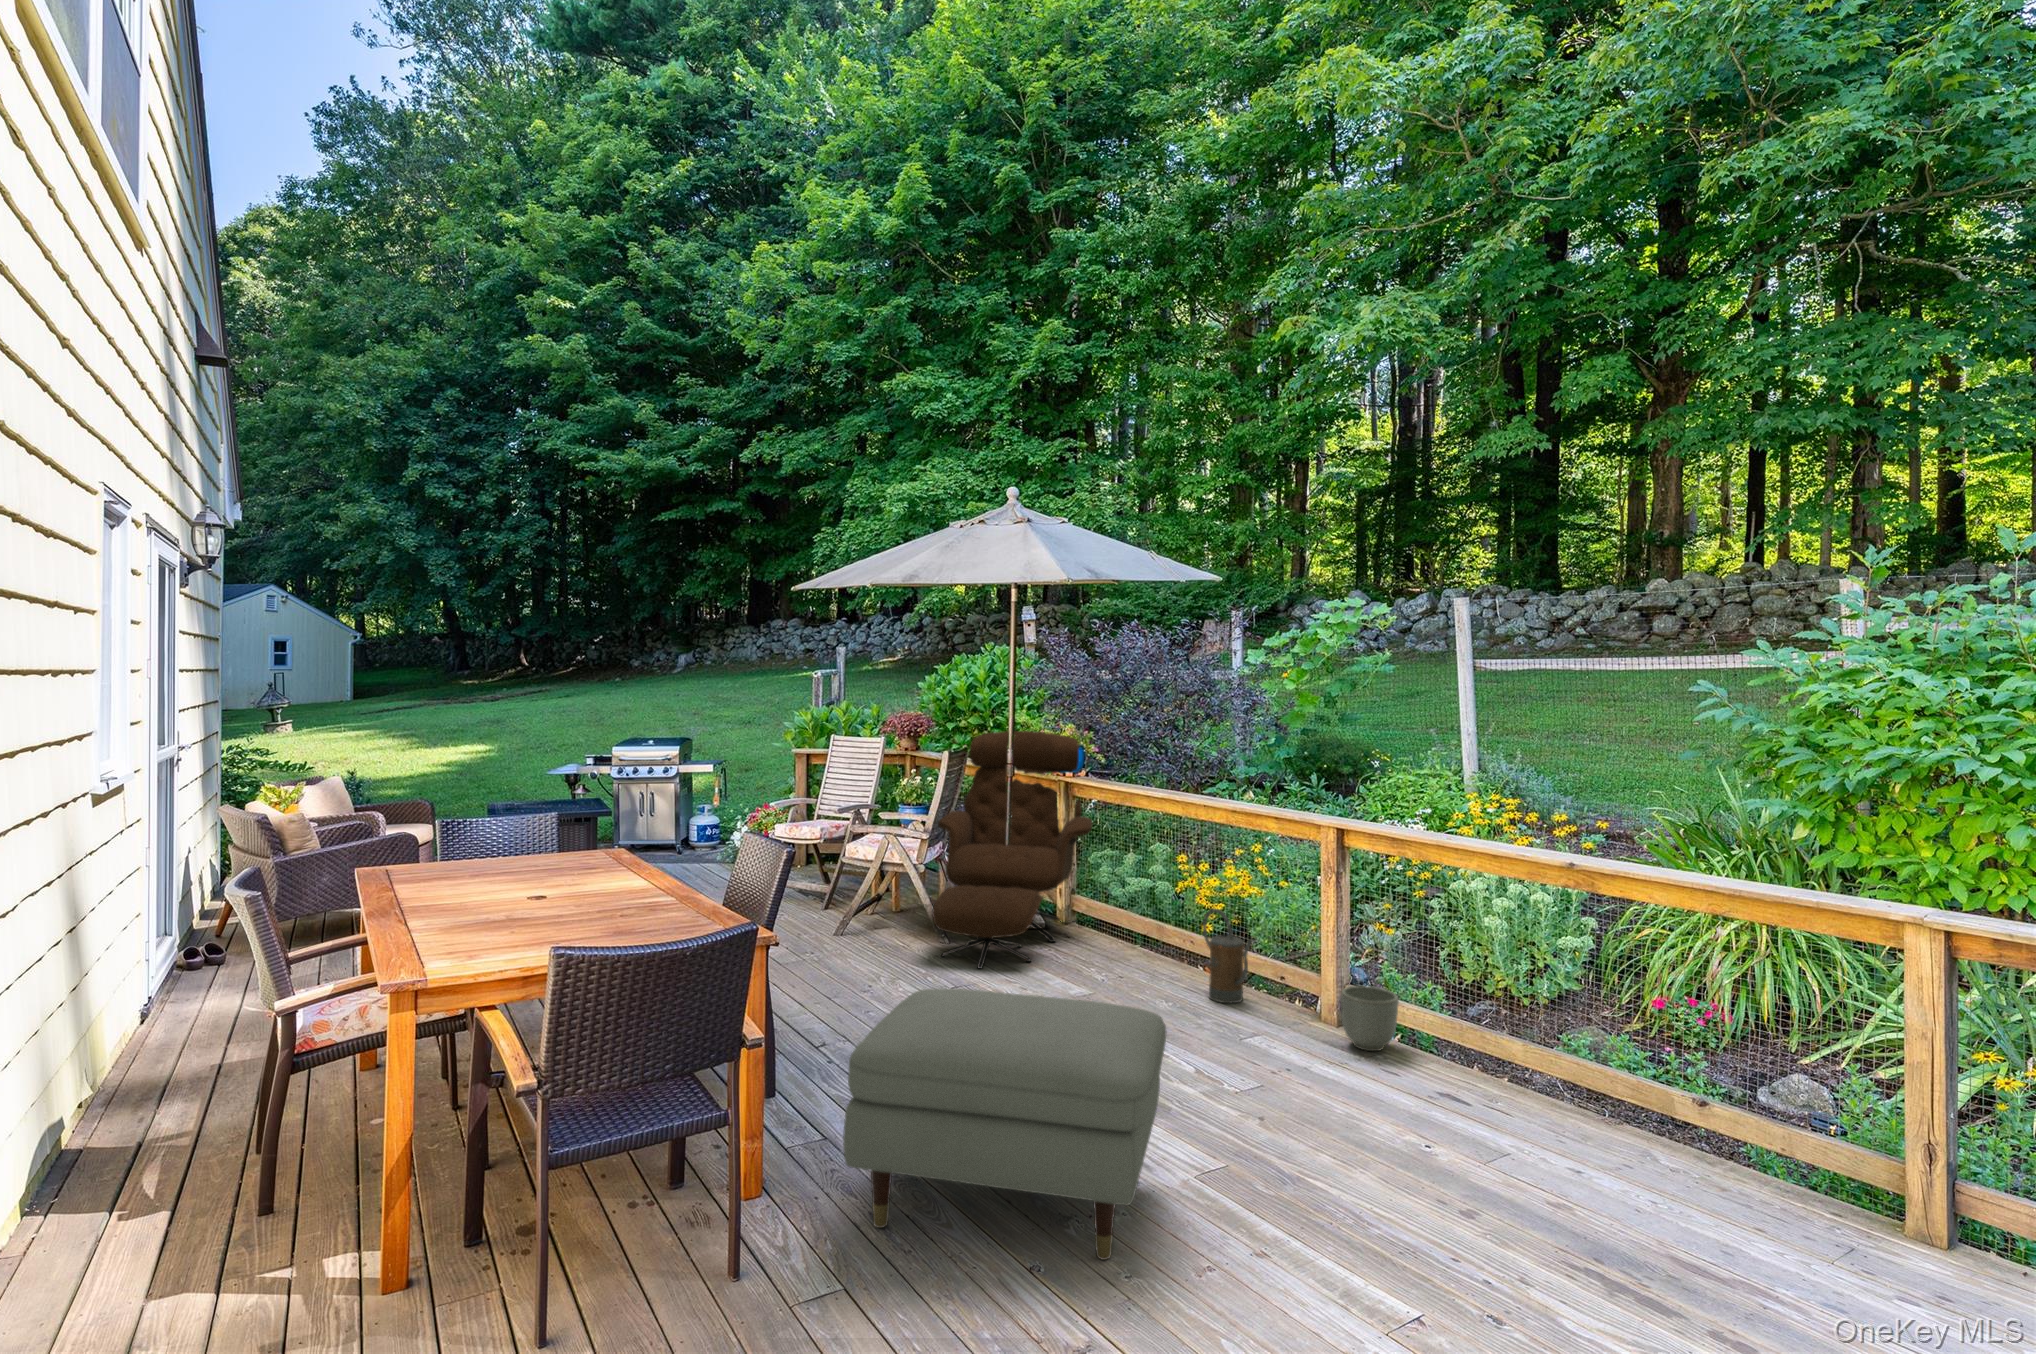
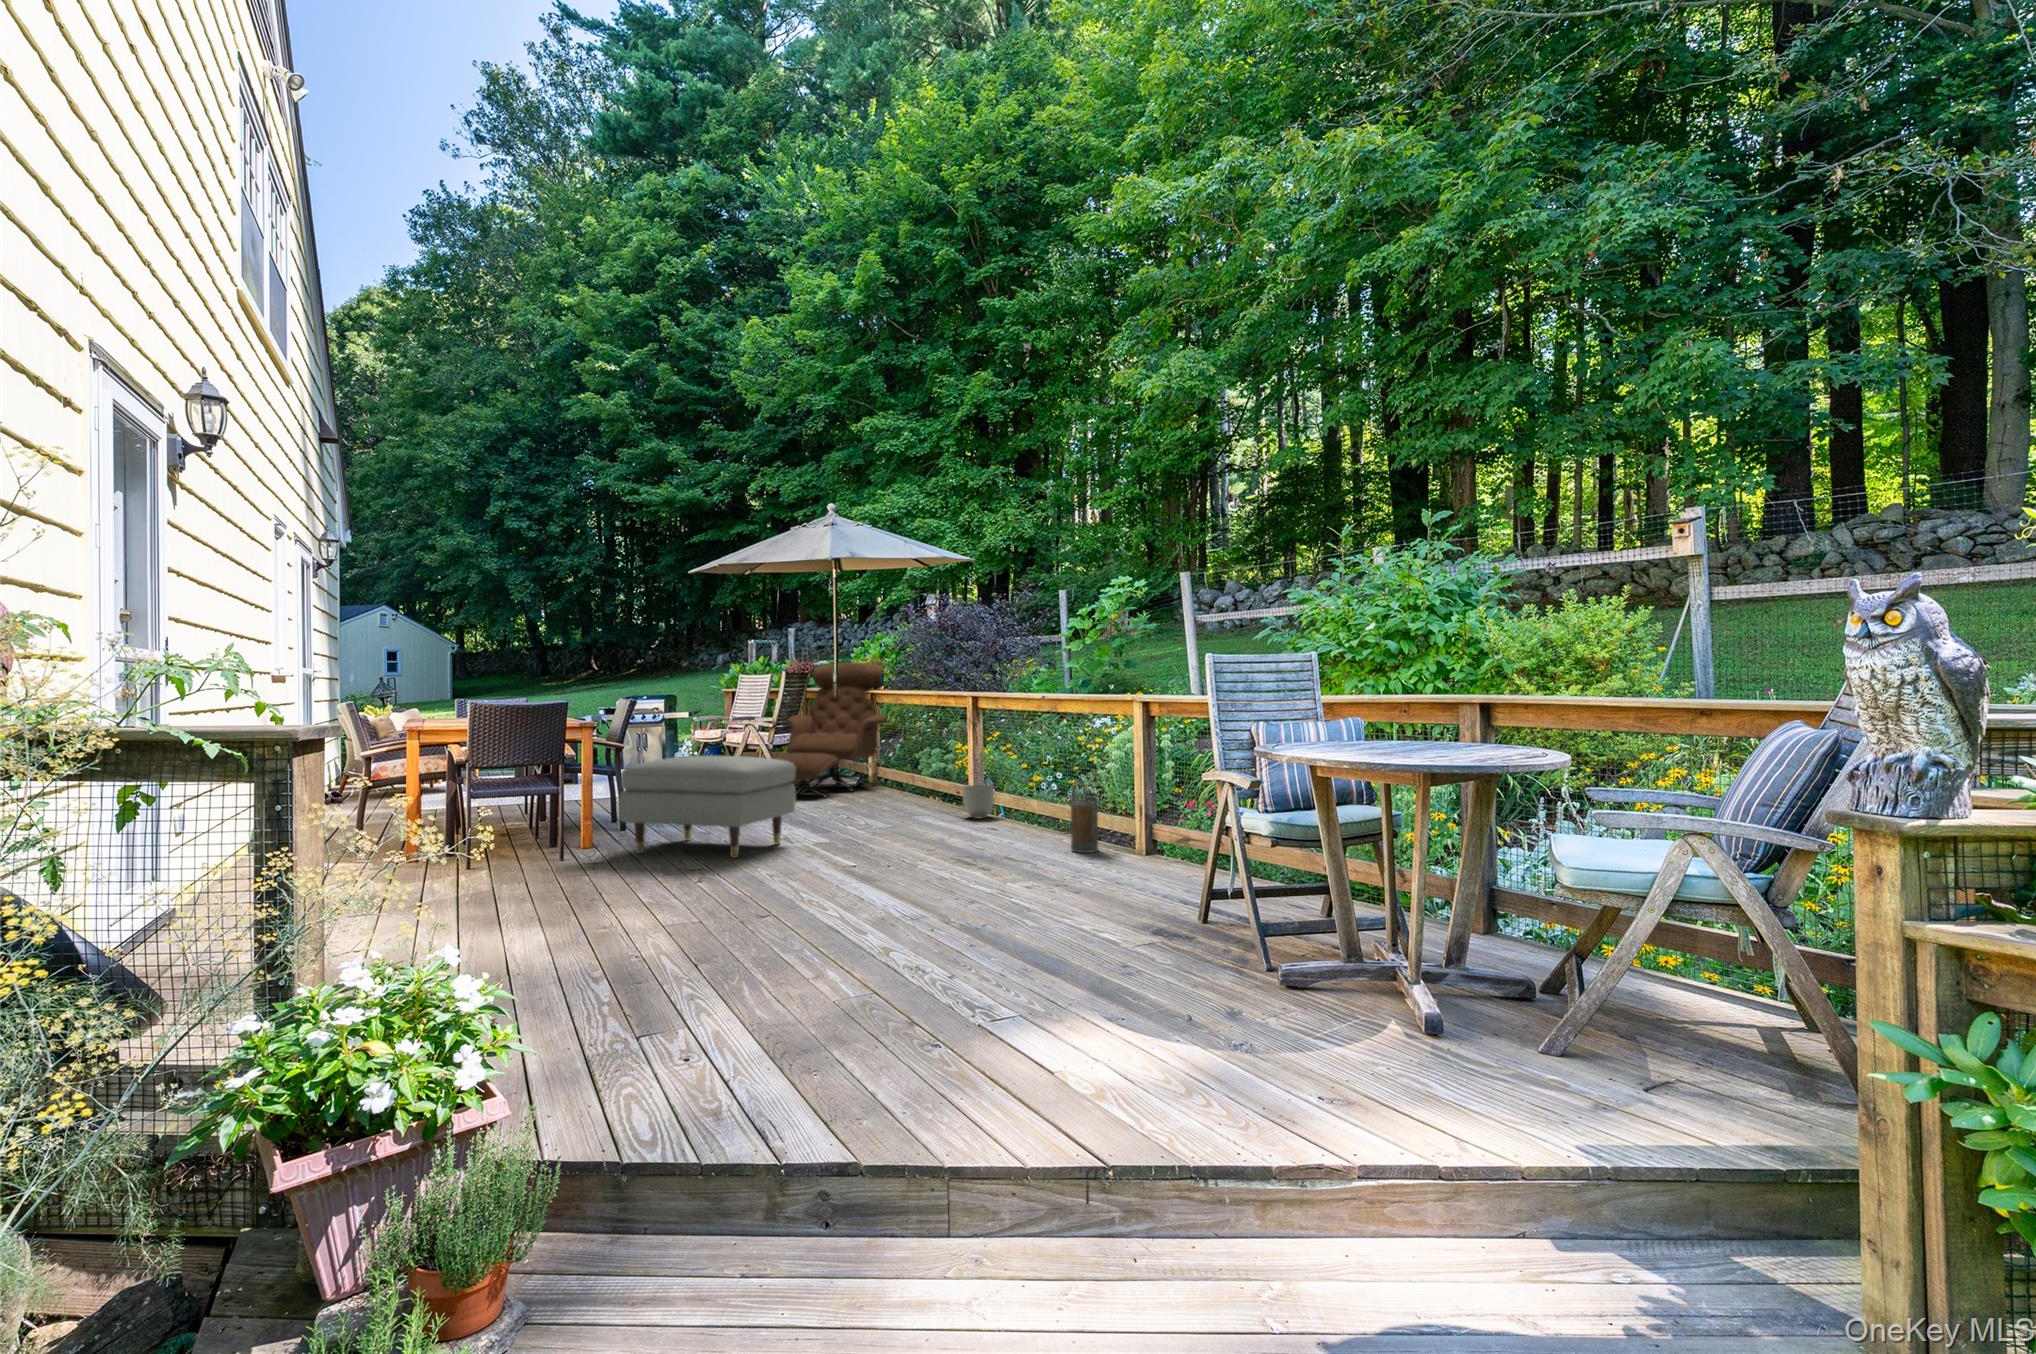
watering can: present [1203,909,1253,1003] -> present [1071,780,1098,853]

